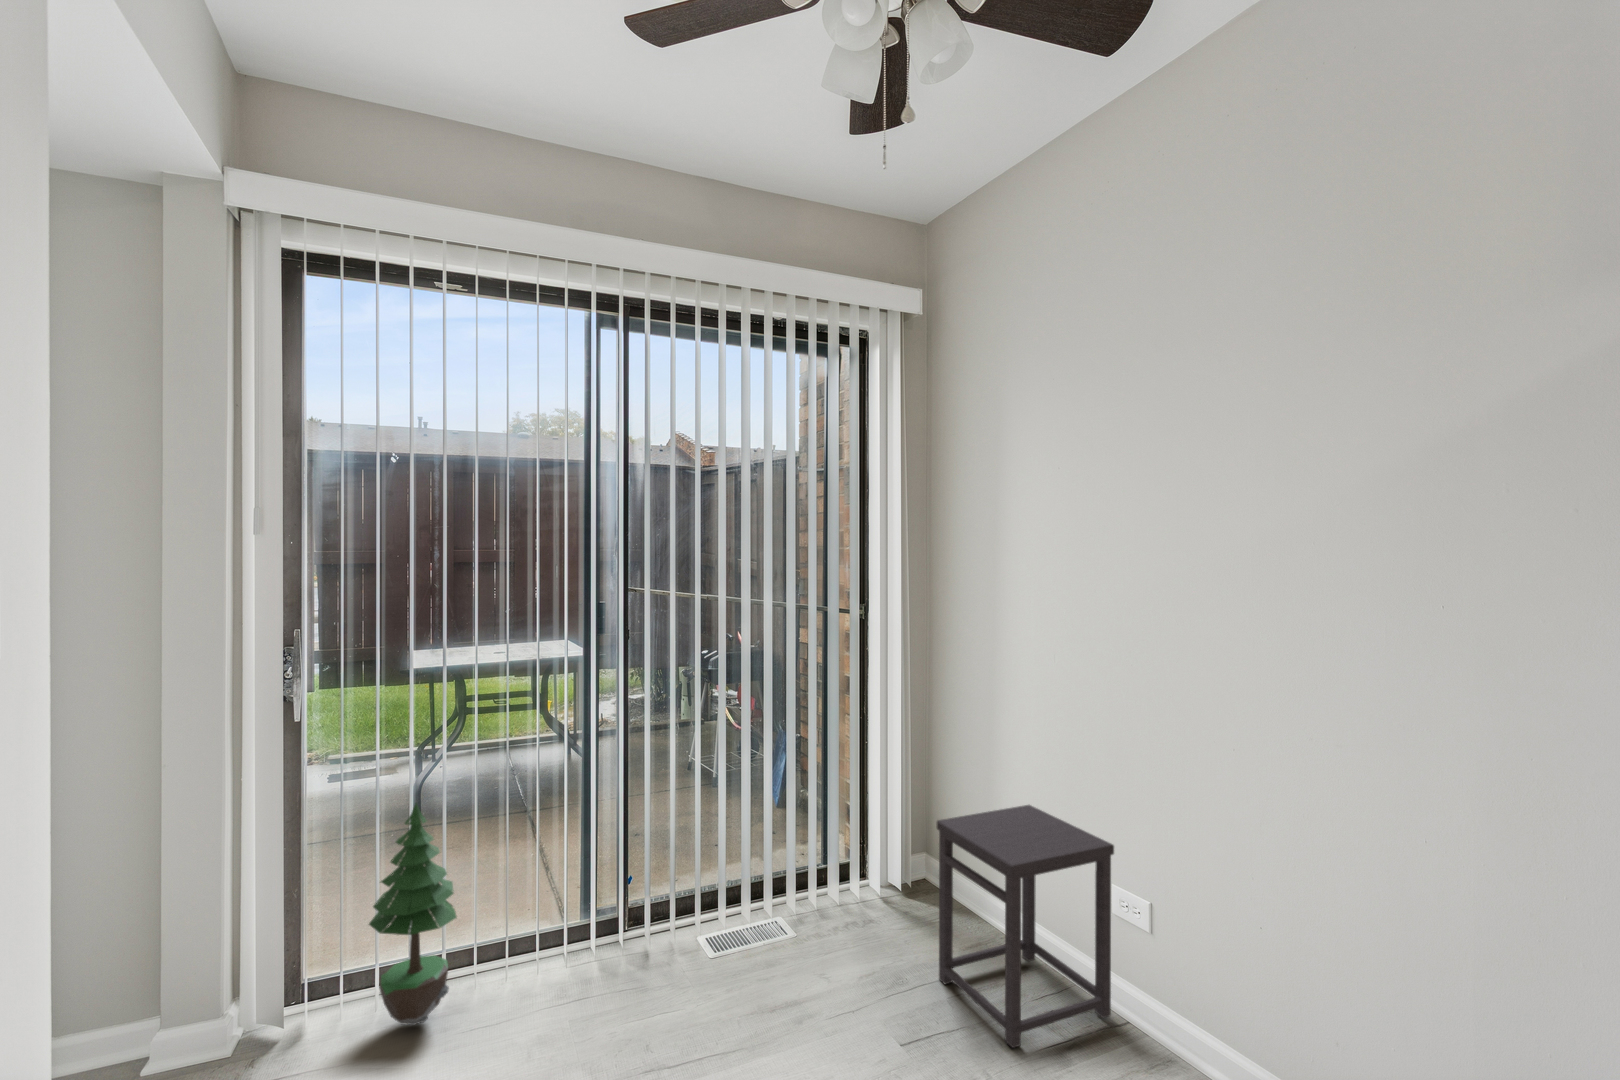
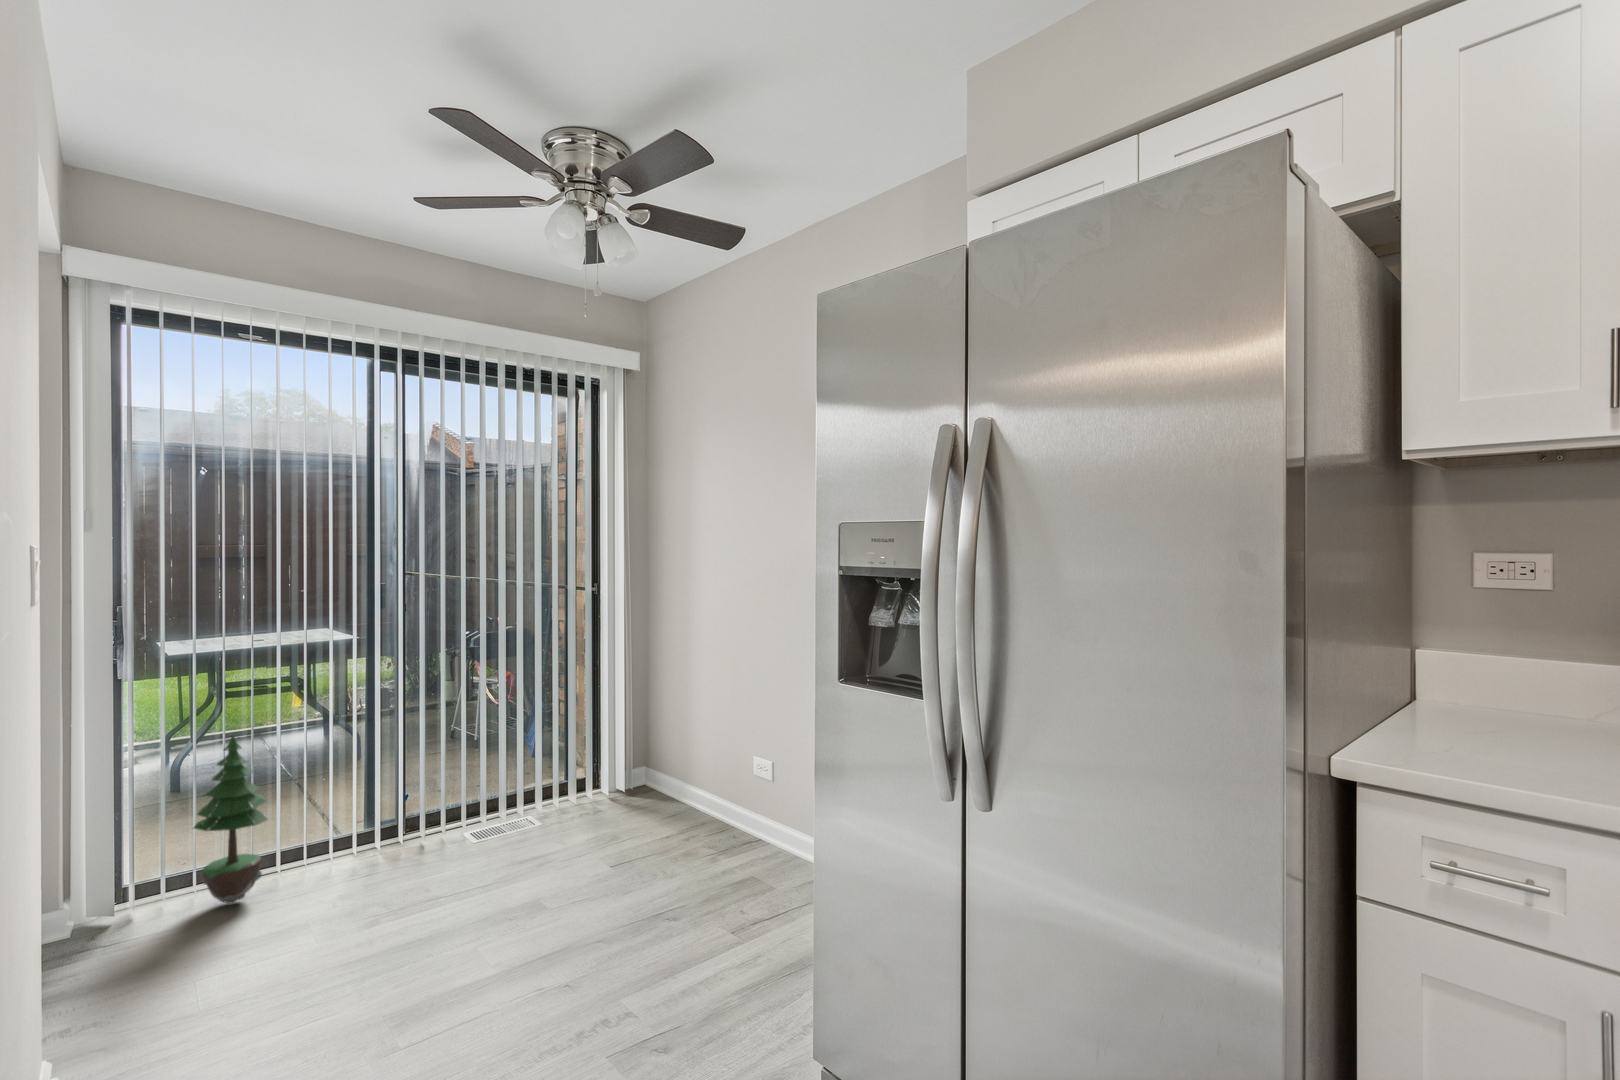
side table: present [937,805,1114,1048] -> none [643,714,755,859]

